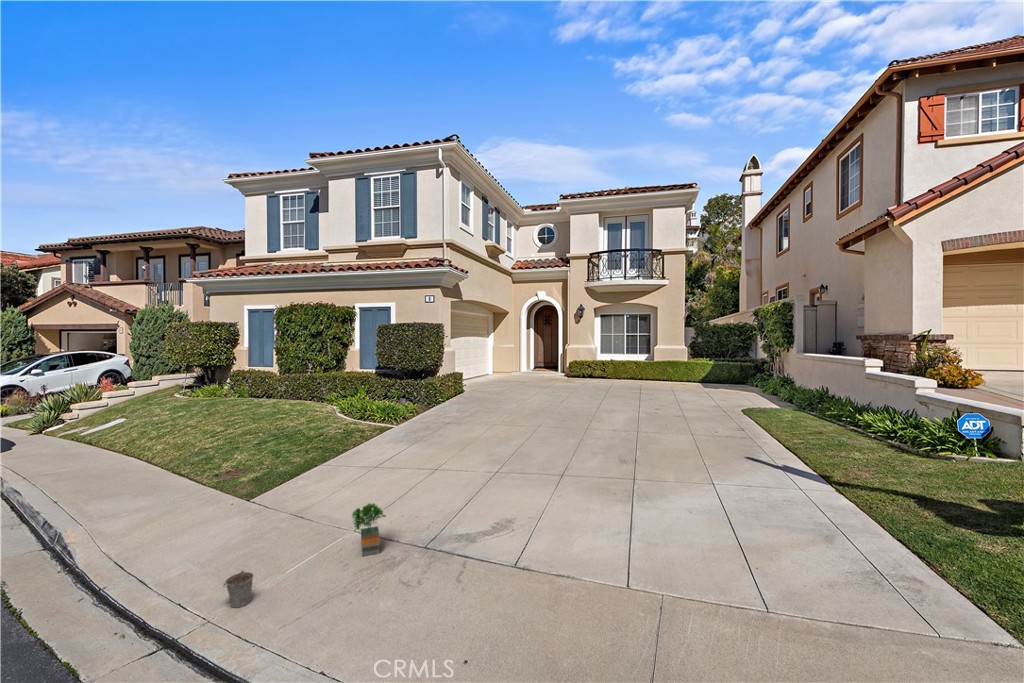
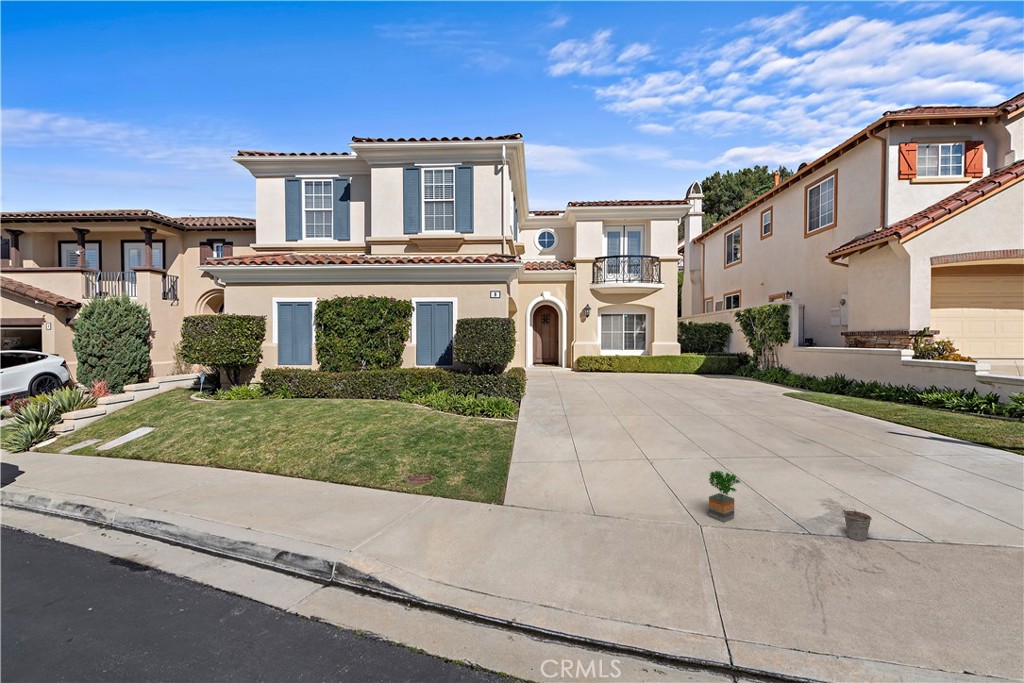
bucket: present [224,571,254,608] -> present [843,510,872,541]

